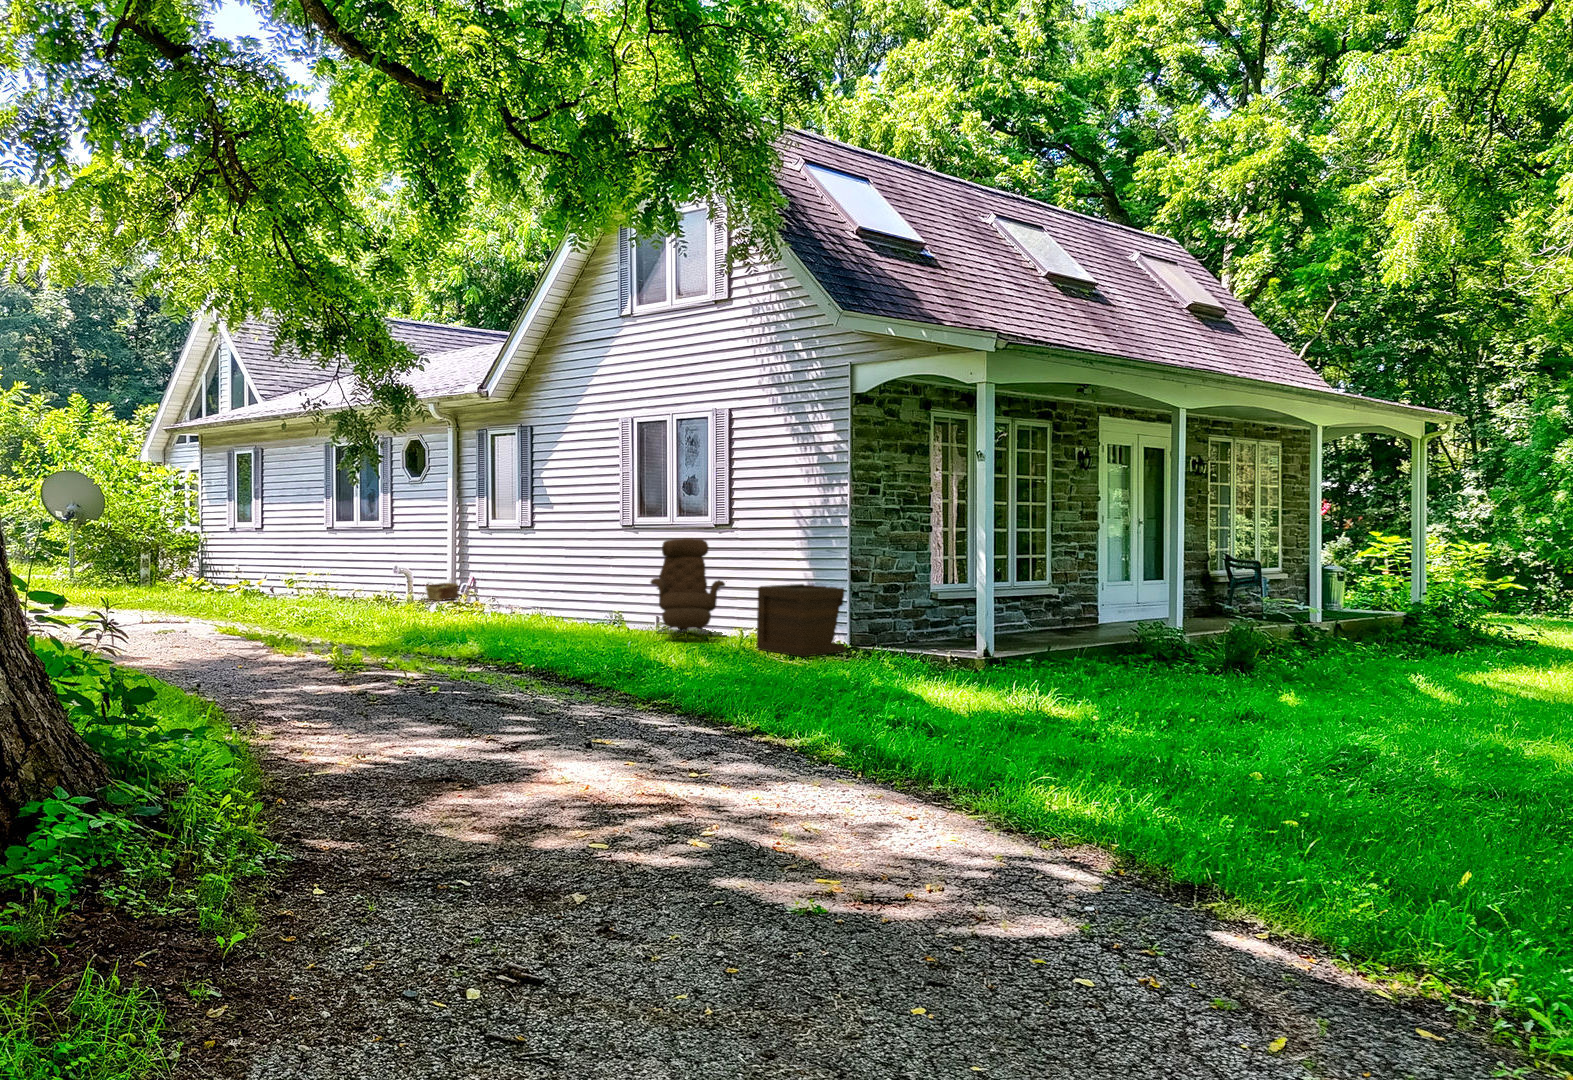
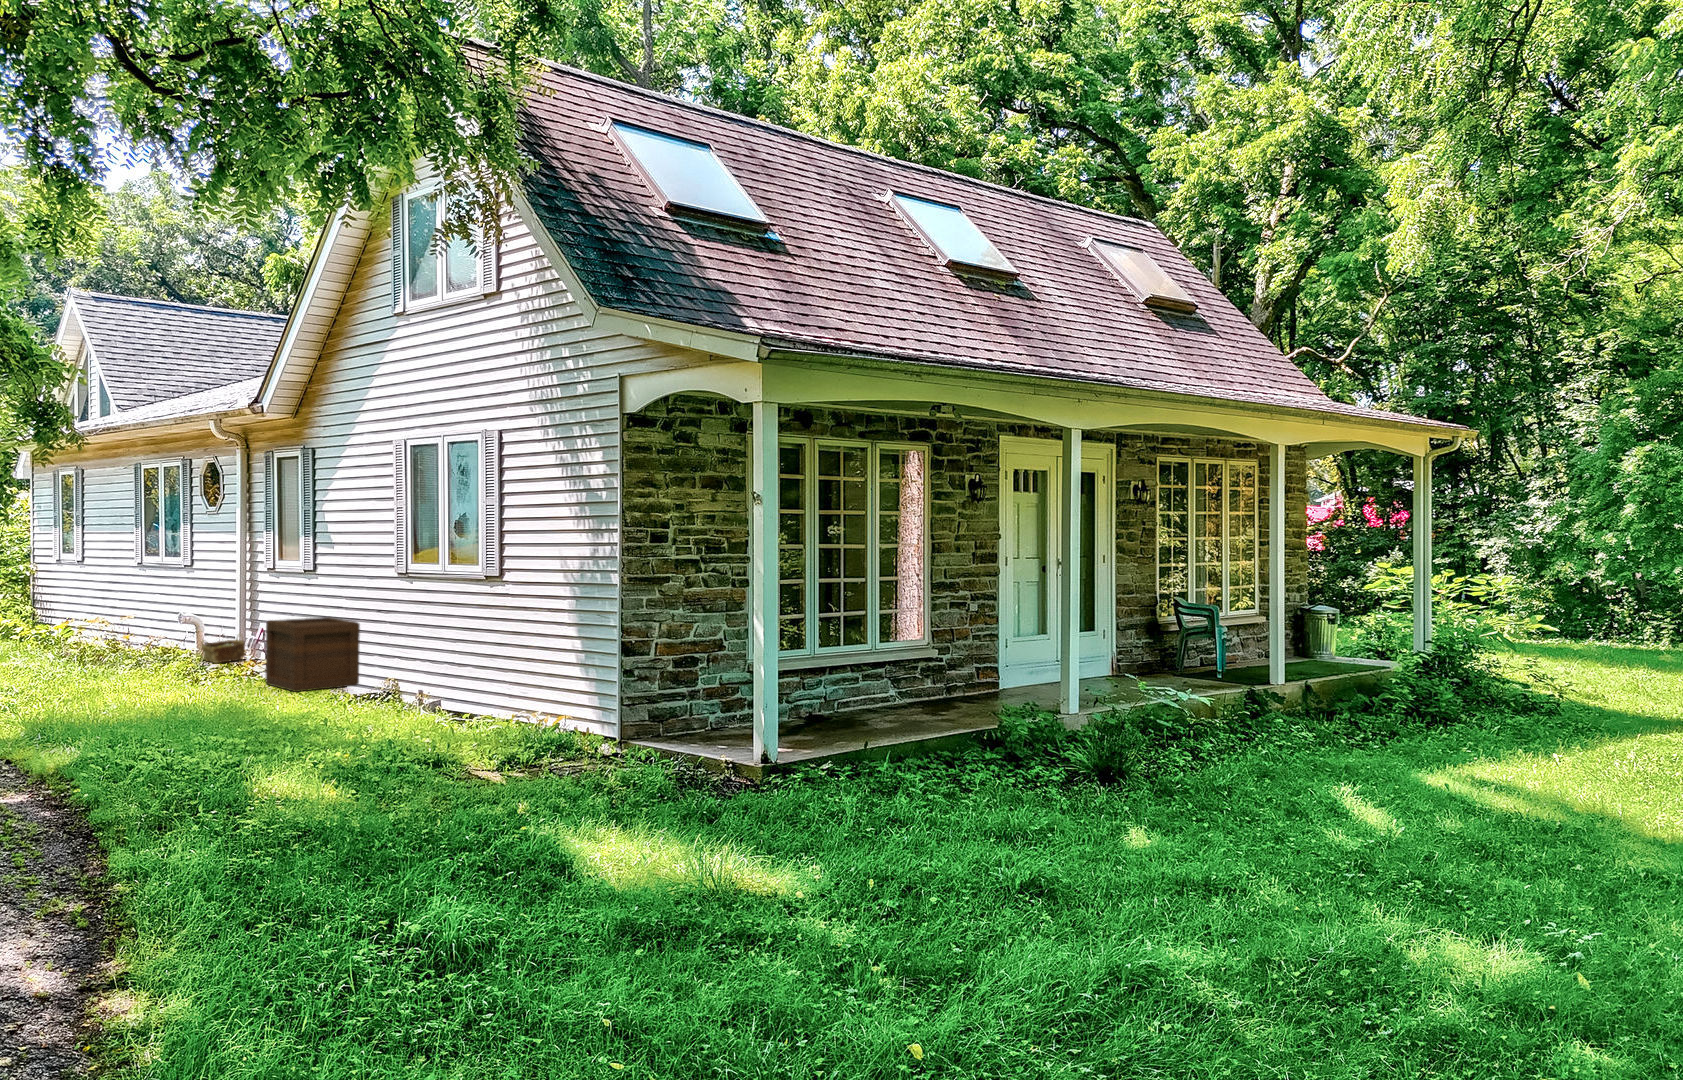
lounge chair: present [651,538,725,643] -> none [387,596,498,737]
wooden crate: present [757,584,847,657] -> present [266,617,360,692]

